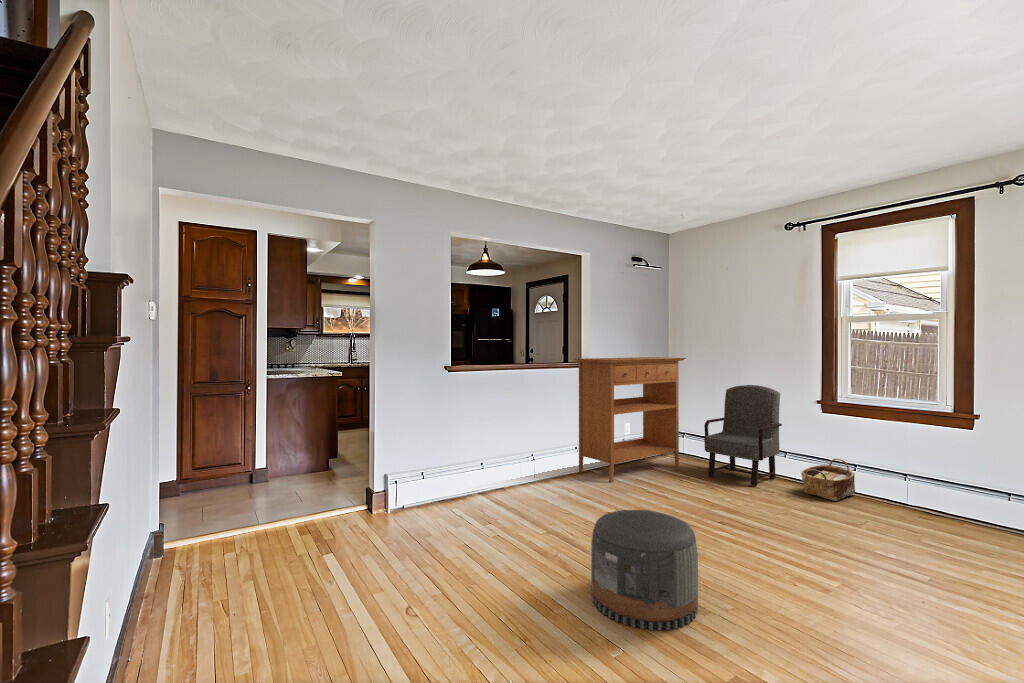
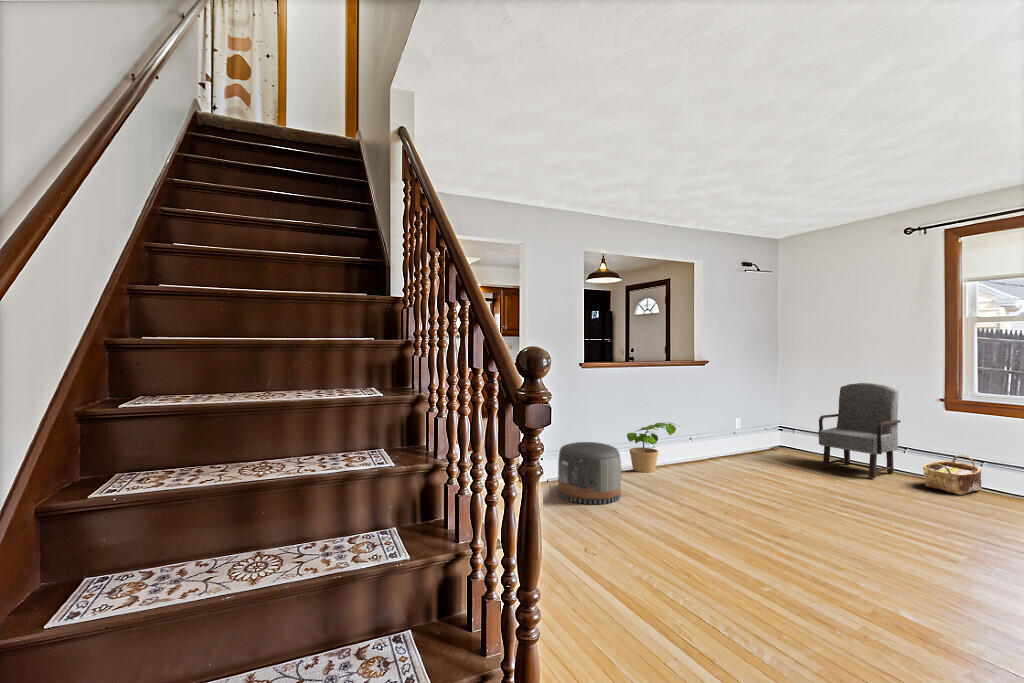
console table: present [575,357,686,482] -> none [691,356,799,469]
potted plant: none [500,435,559,491] -> present [627,423,680,472]
pouf: present [591,510,698,630] -> present [558,442,621,504]

